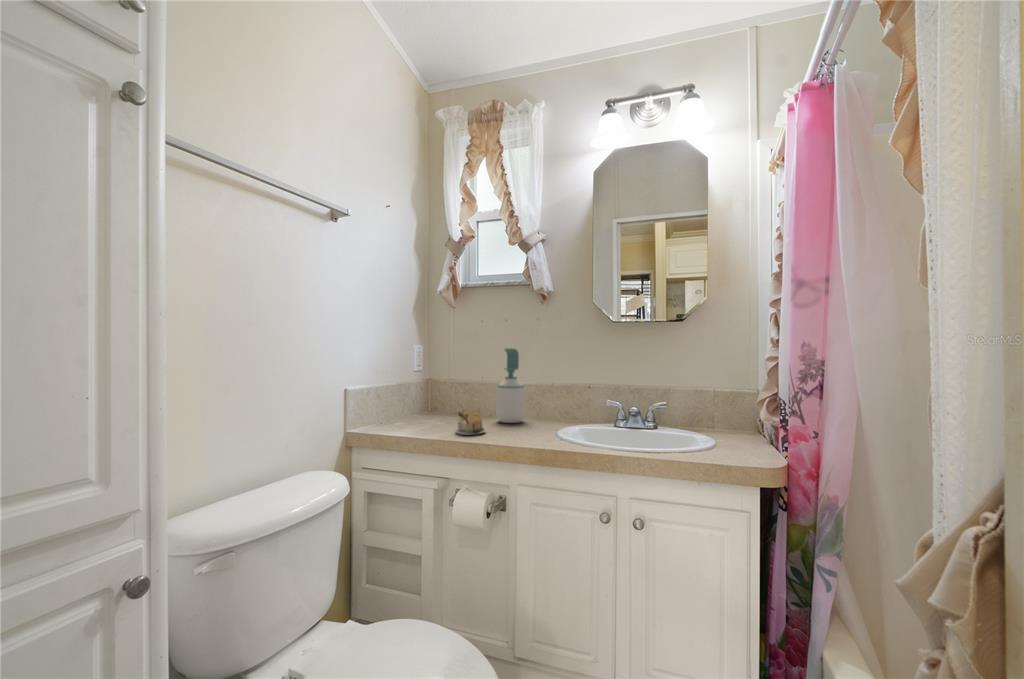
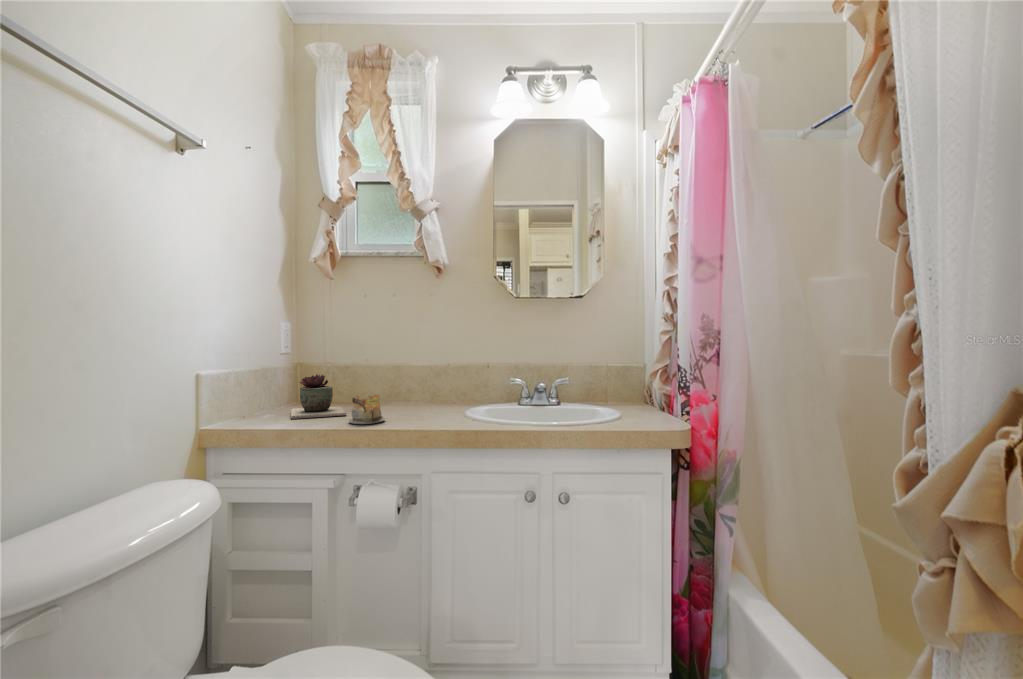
soap bottle: present [496,348,525,423] -> none [388,327,421,410]
succulent plant: none [415,388,459,425] -> present [291,375,346,419]

